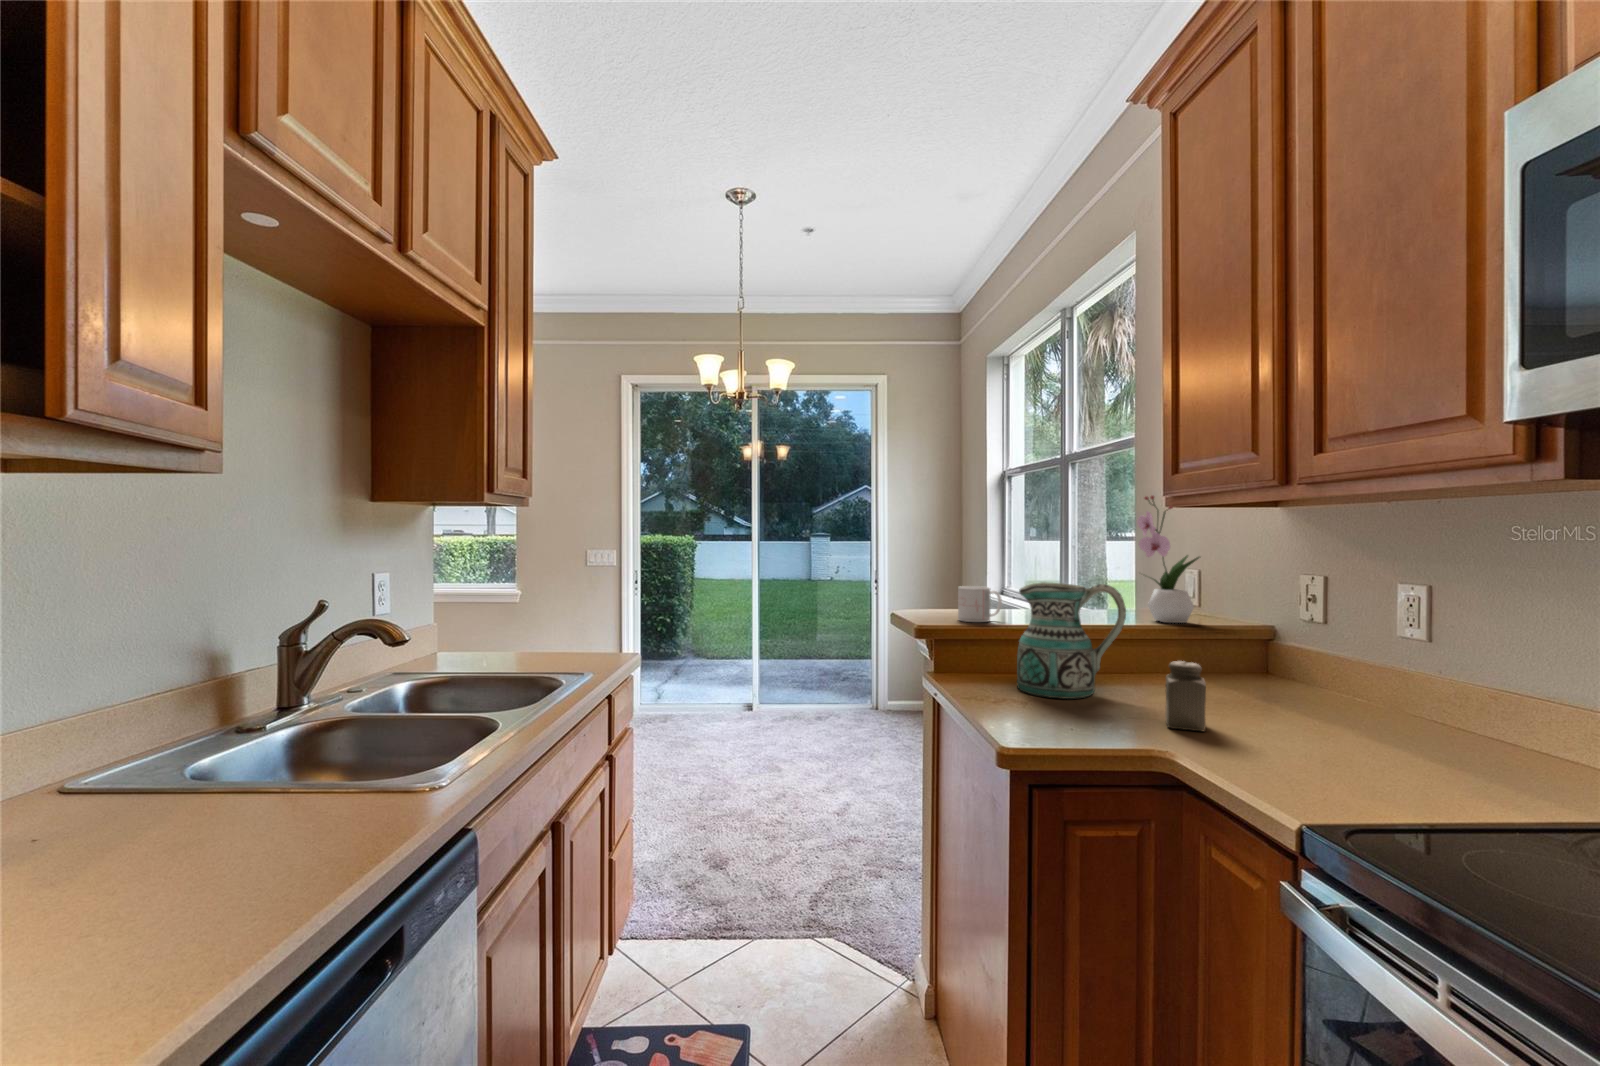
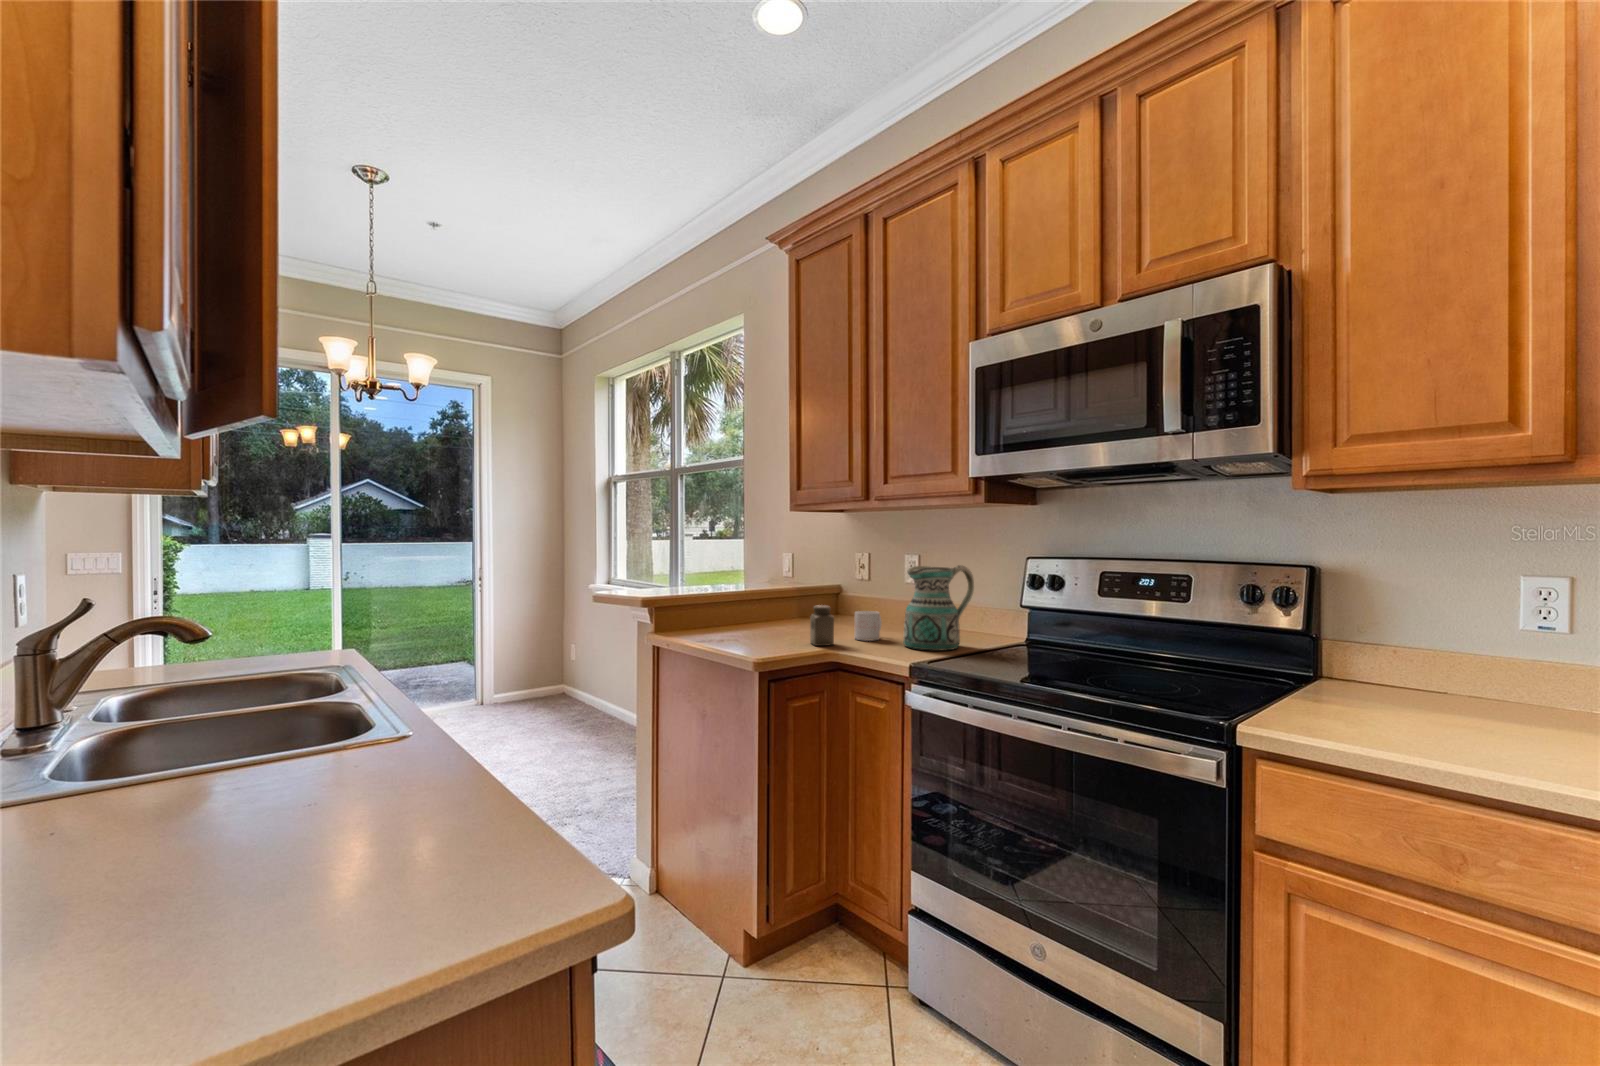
flower arrangement: present [1137,496,1199,623] -> none [763,503,803,589]
ceramic pitcher: present [1017,582,1126,699] -> present [903,565,974,650]
mug: present [958,586,1002,622] -> present [855,611,882,641]

